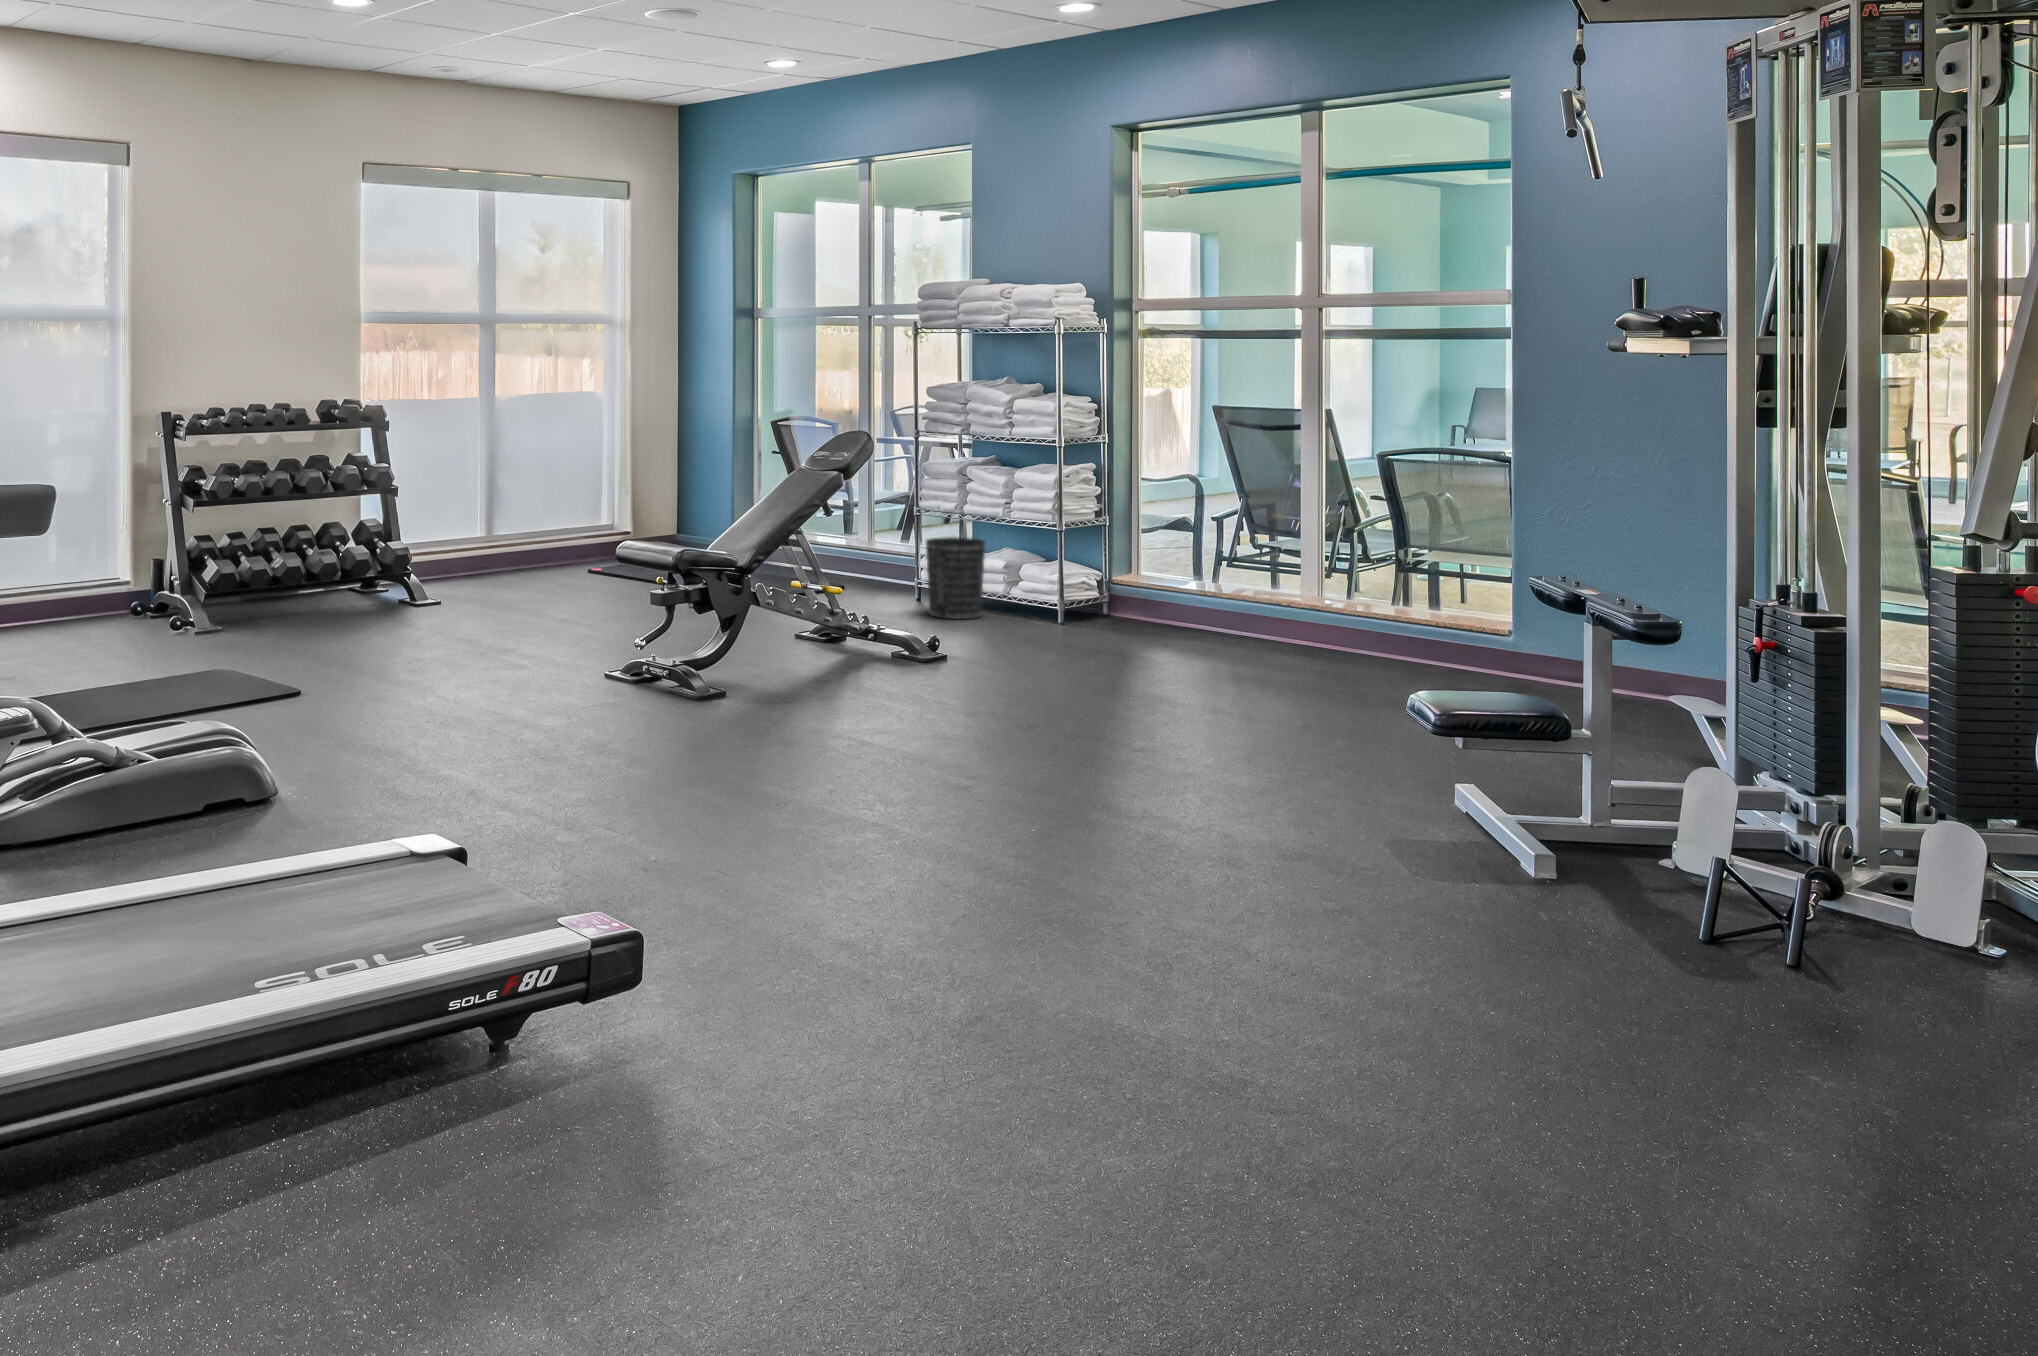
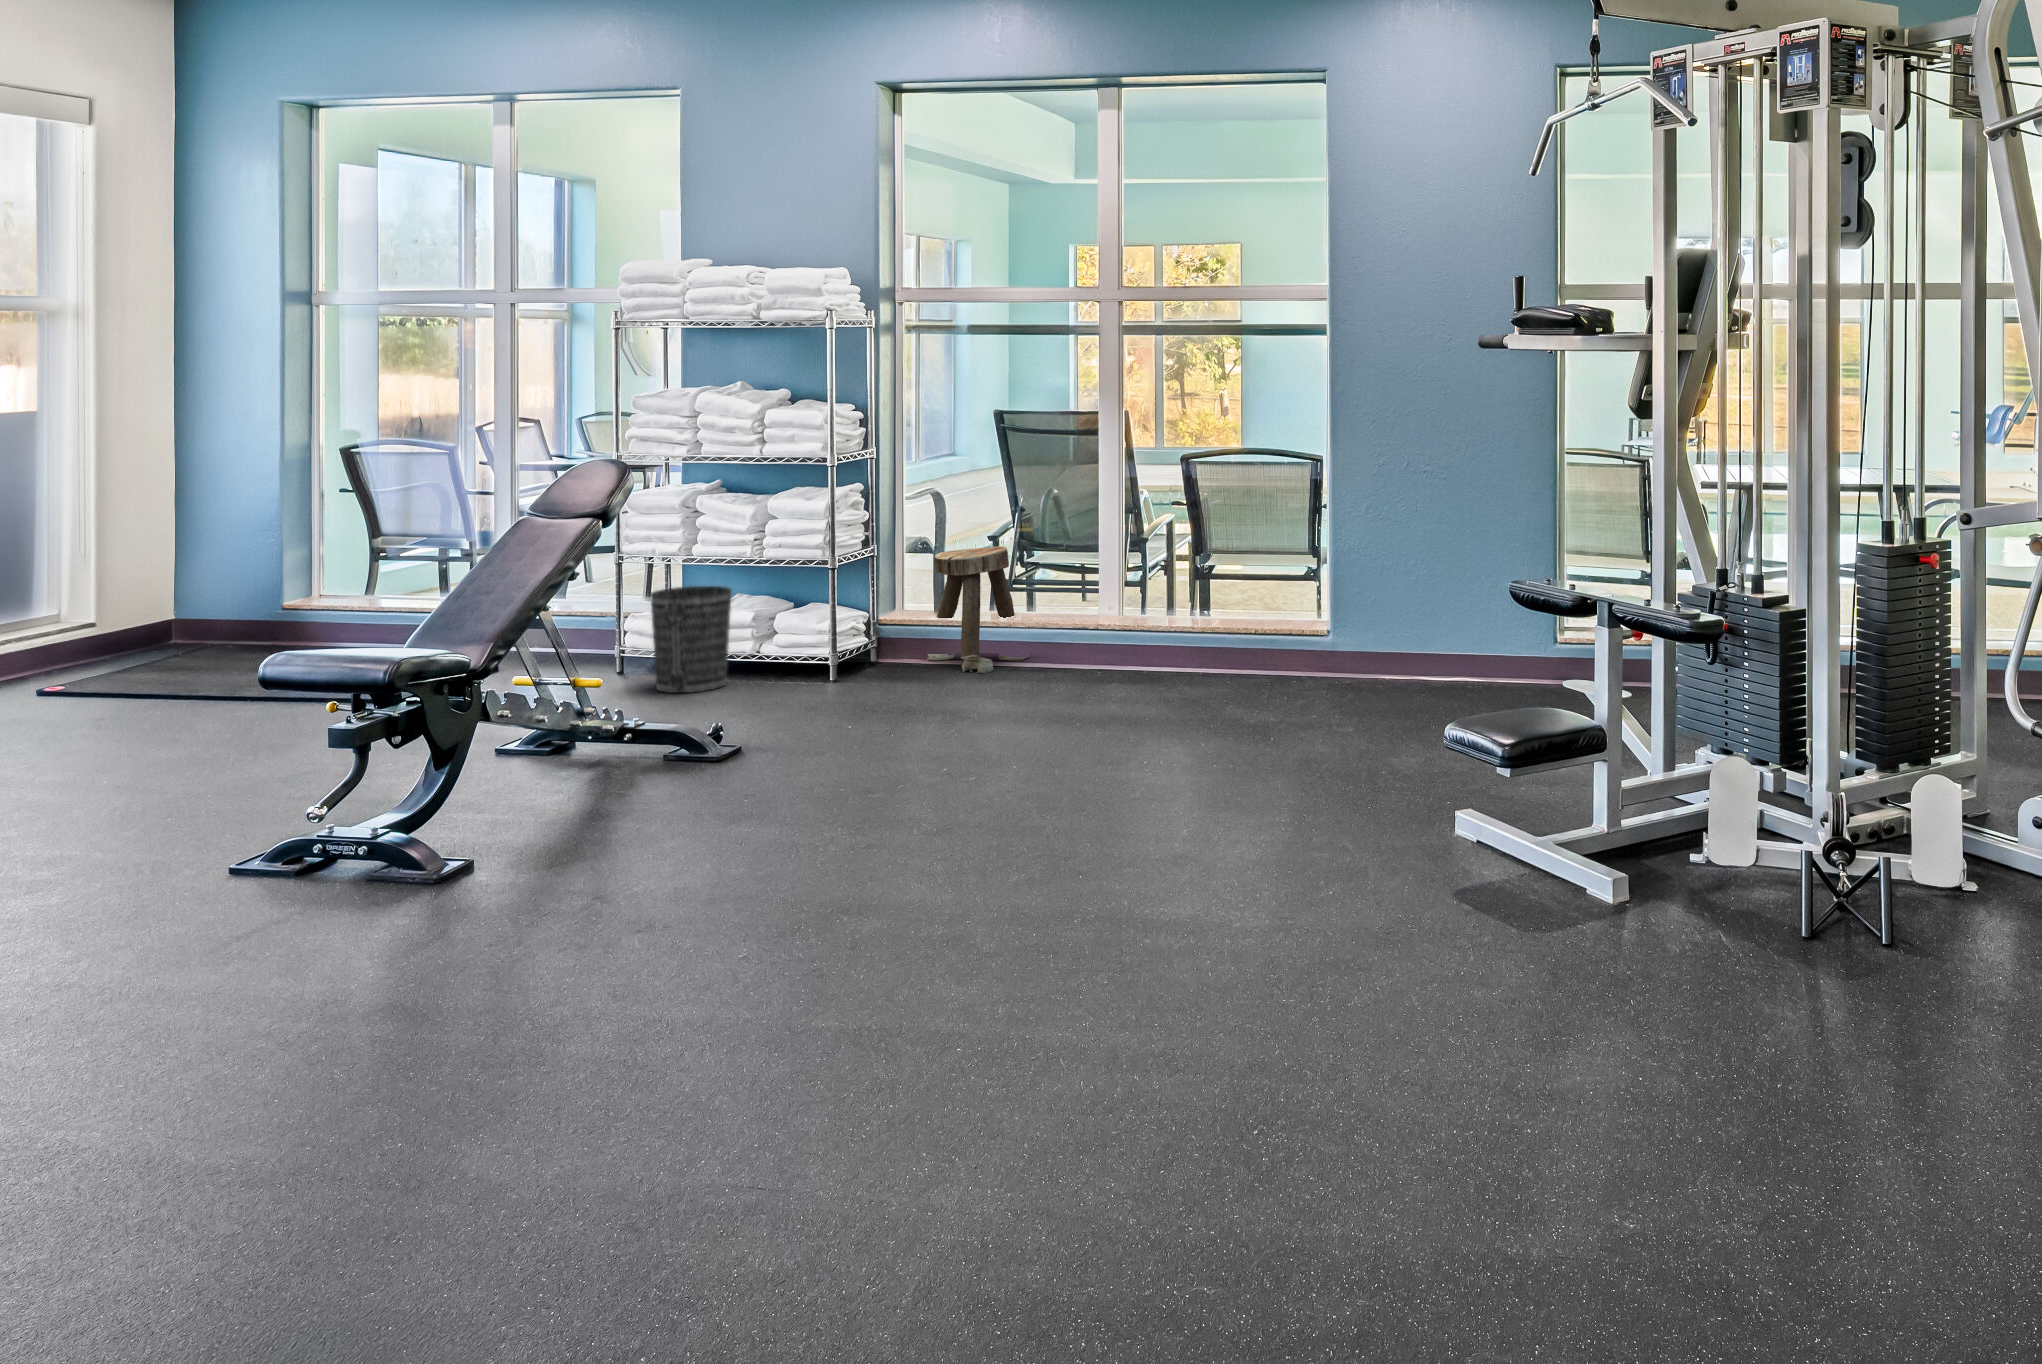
stool: none [1149,526,1238,634] -> present [927,546,1029,673]

